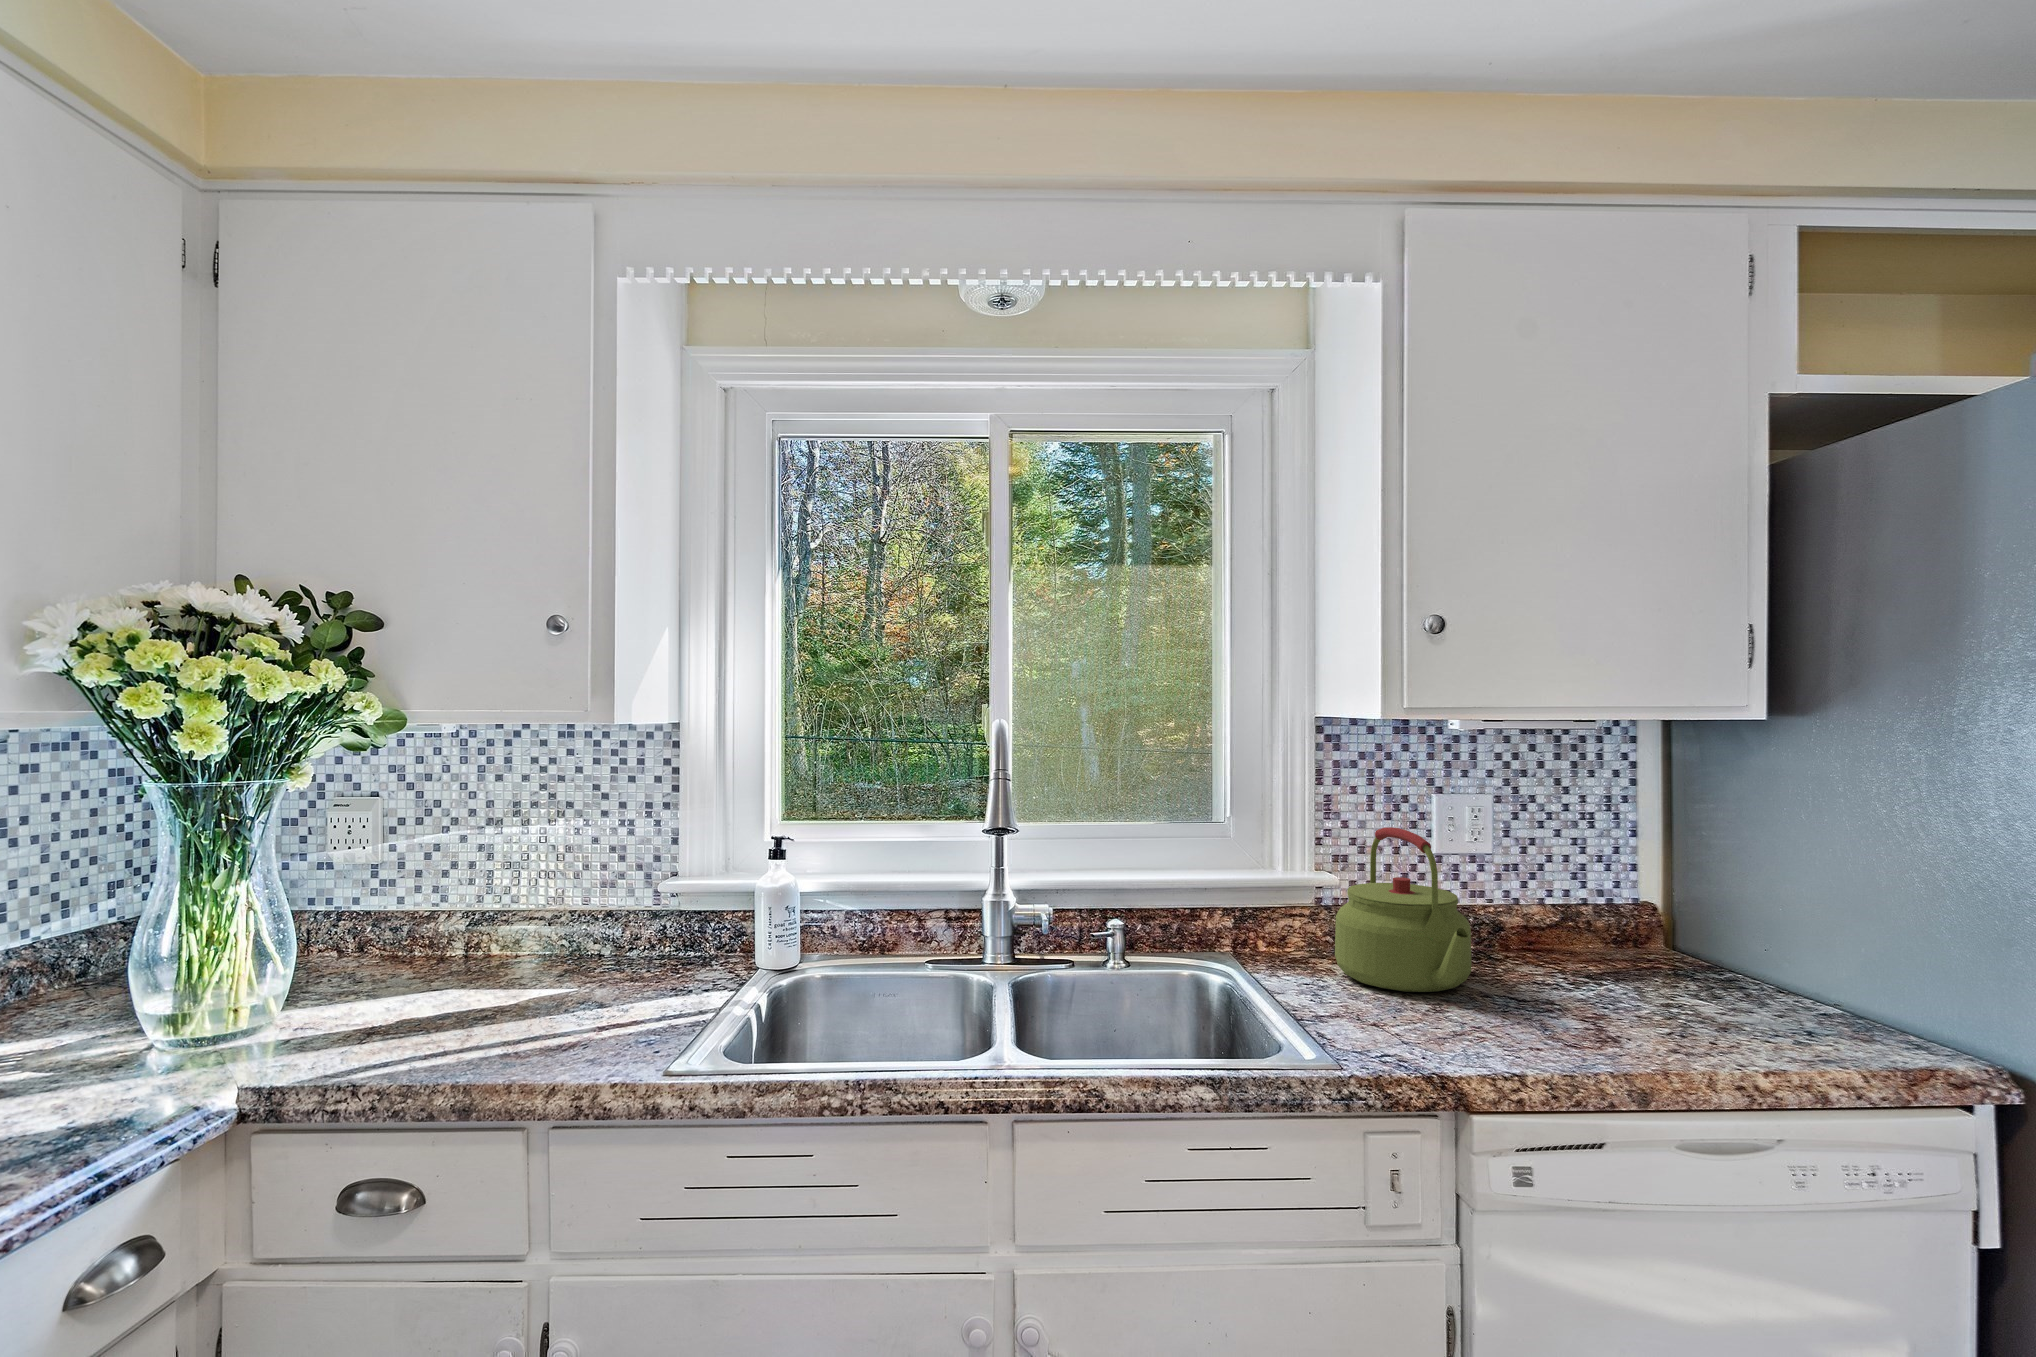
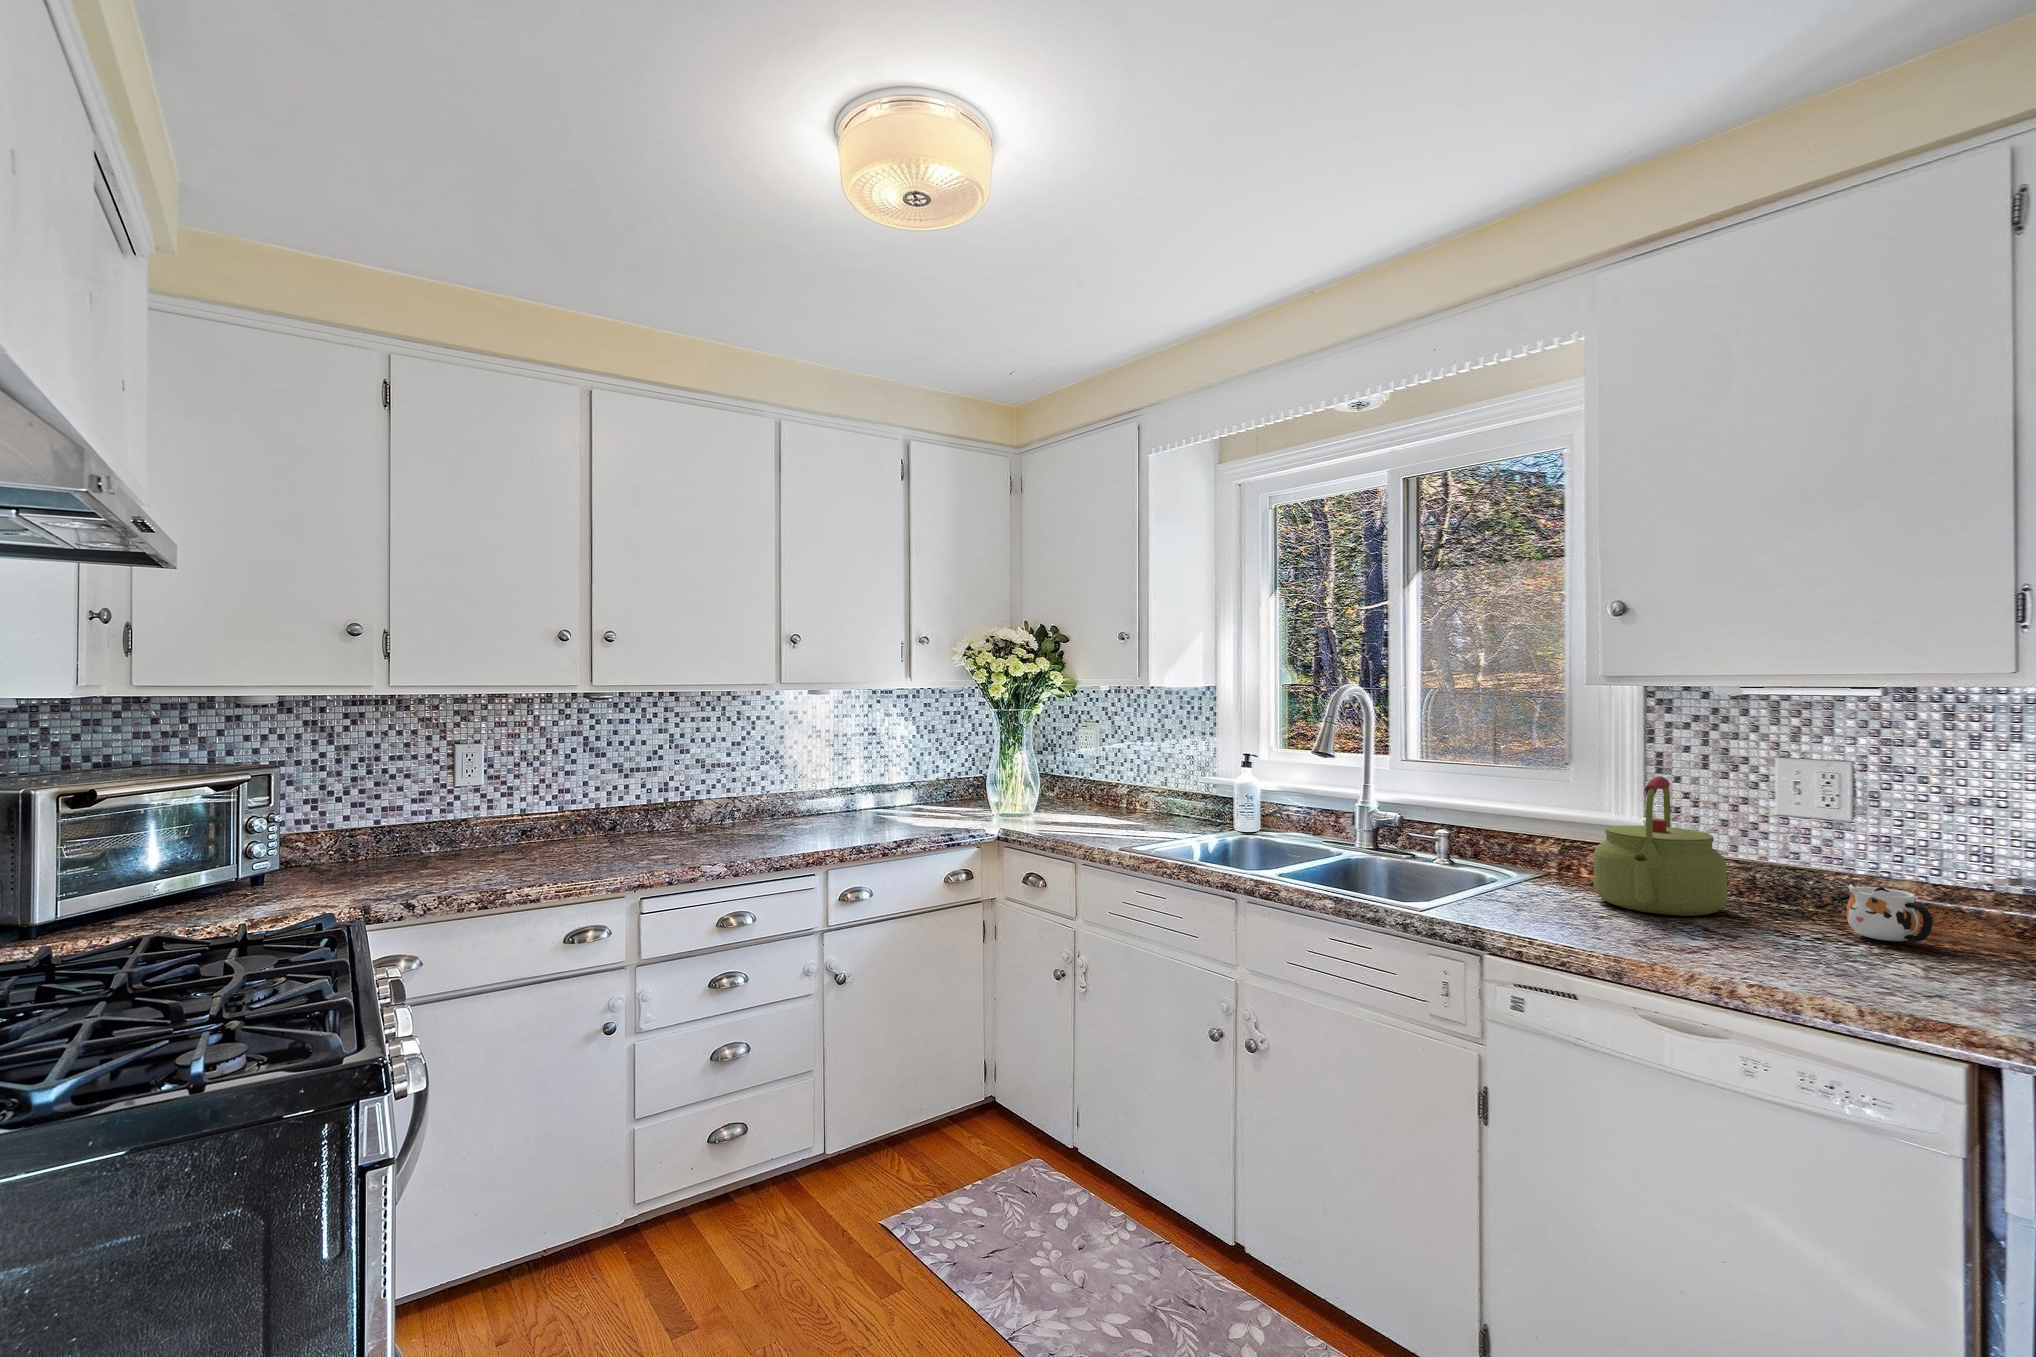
mug: none [1548,919,1628,974] -> present [1846,881,1933,941]

